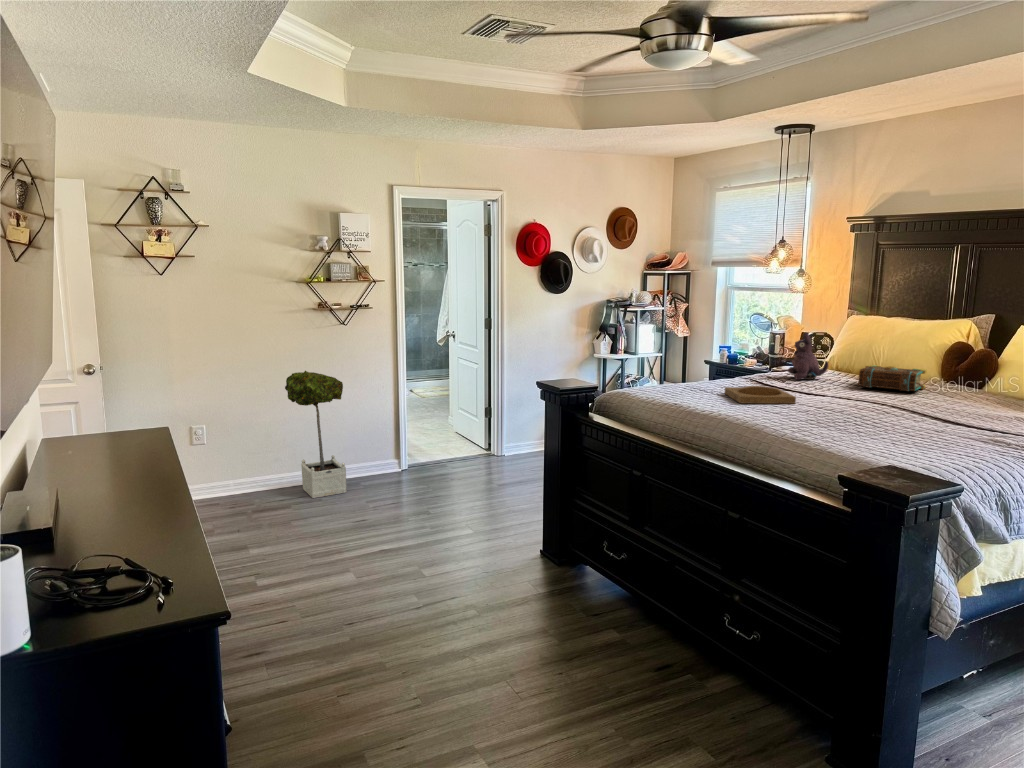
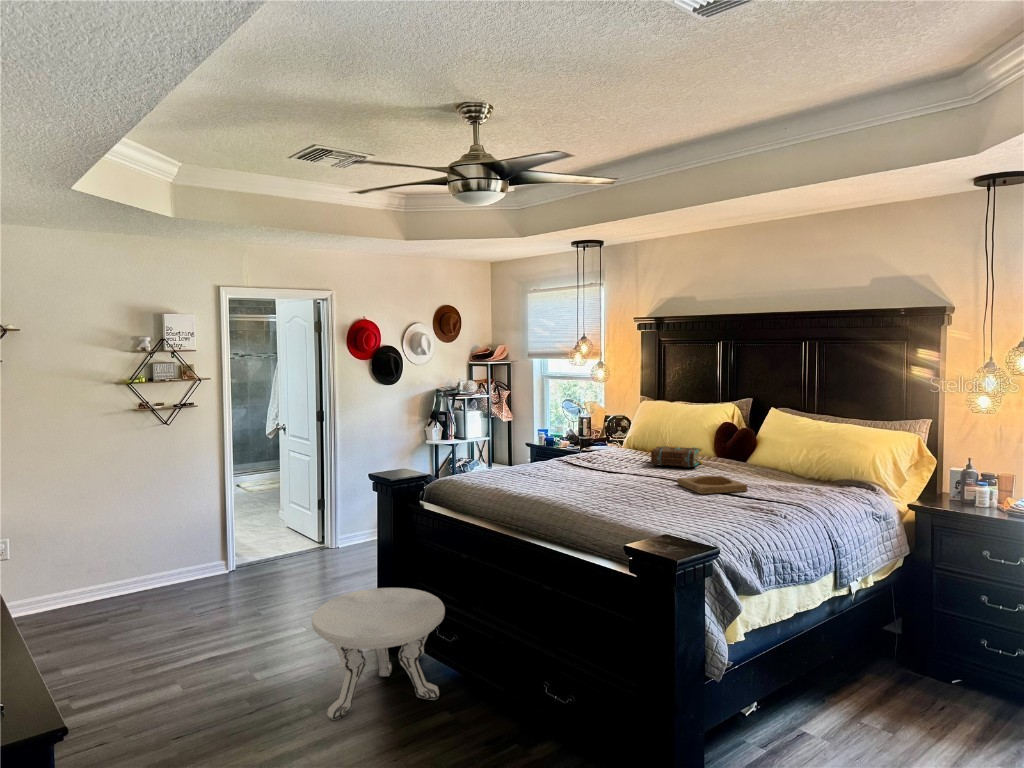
plush toy: present [788,333,829,380] -> none [595,420,628,461]
potted tree: present [285,371,347,498] -> none [99,476,170,612]
tray: present [725,386,796,404] -> present [677,475,747,494]
side table: none [473,497,609,622] -> present [312,588,445,720]

